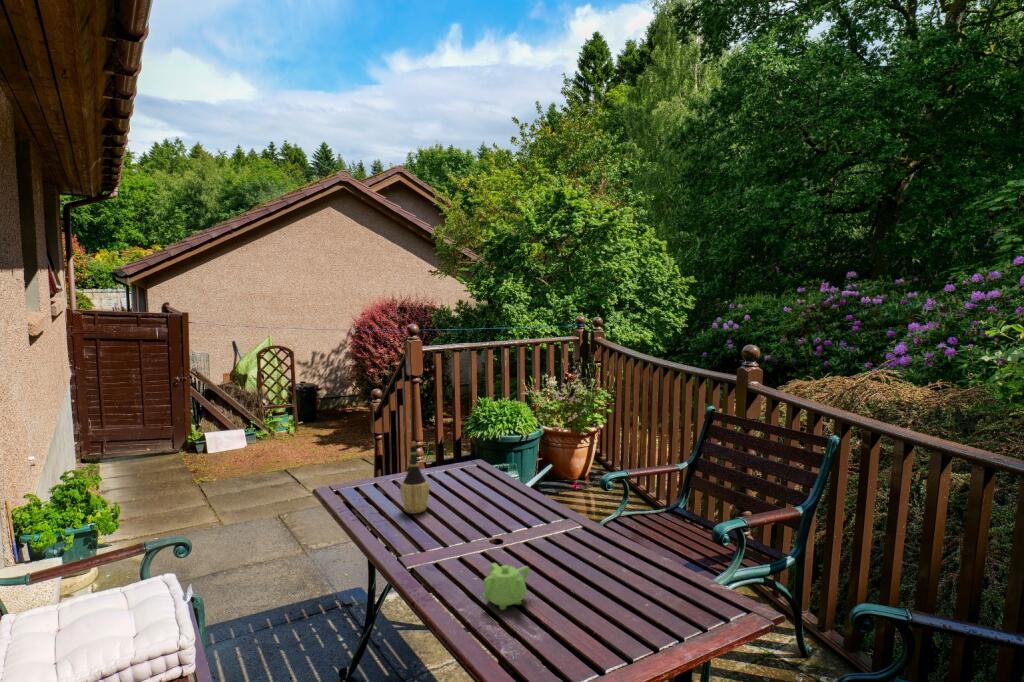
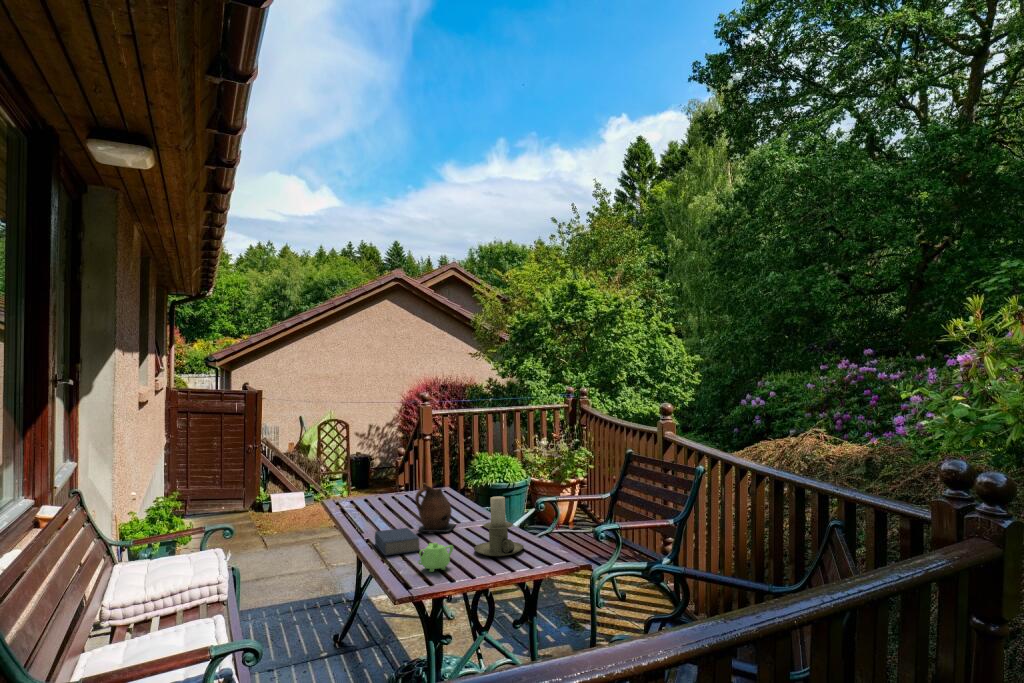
wine bottle: present [400,442,429,513] -> none [388,471,410,525]
ceramic pitcher: none [443,460,495,528] -> present [415,483,456,532]
candle holder: none [544,488,615,574] -> present [474,496,524,556]
book: none [395,525,466,576] -> present [375,528,420,555]

